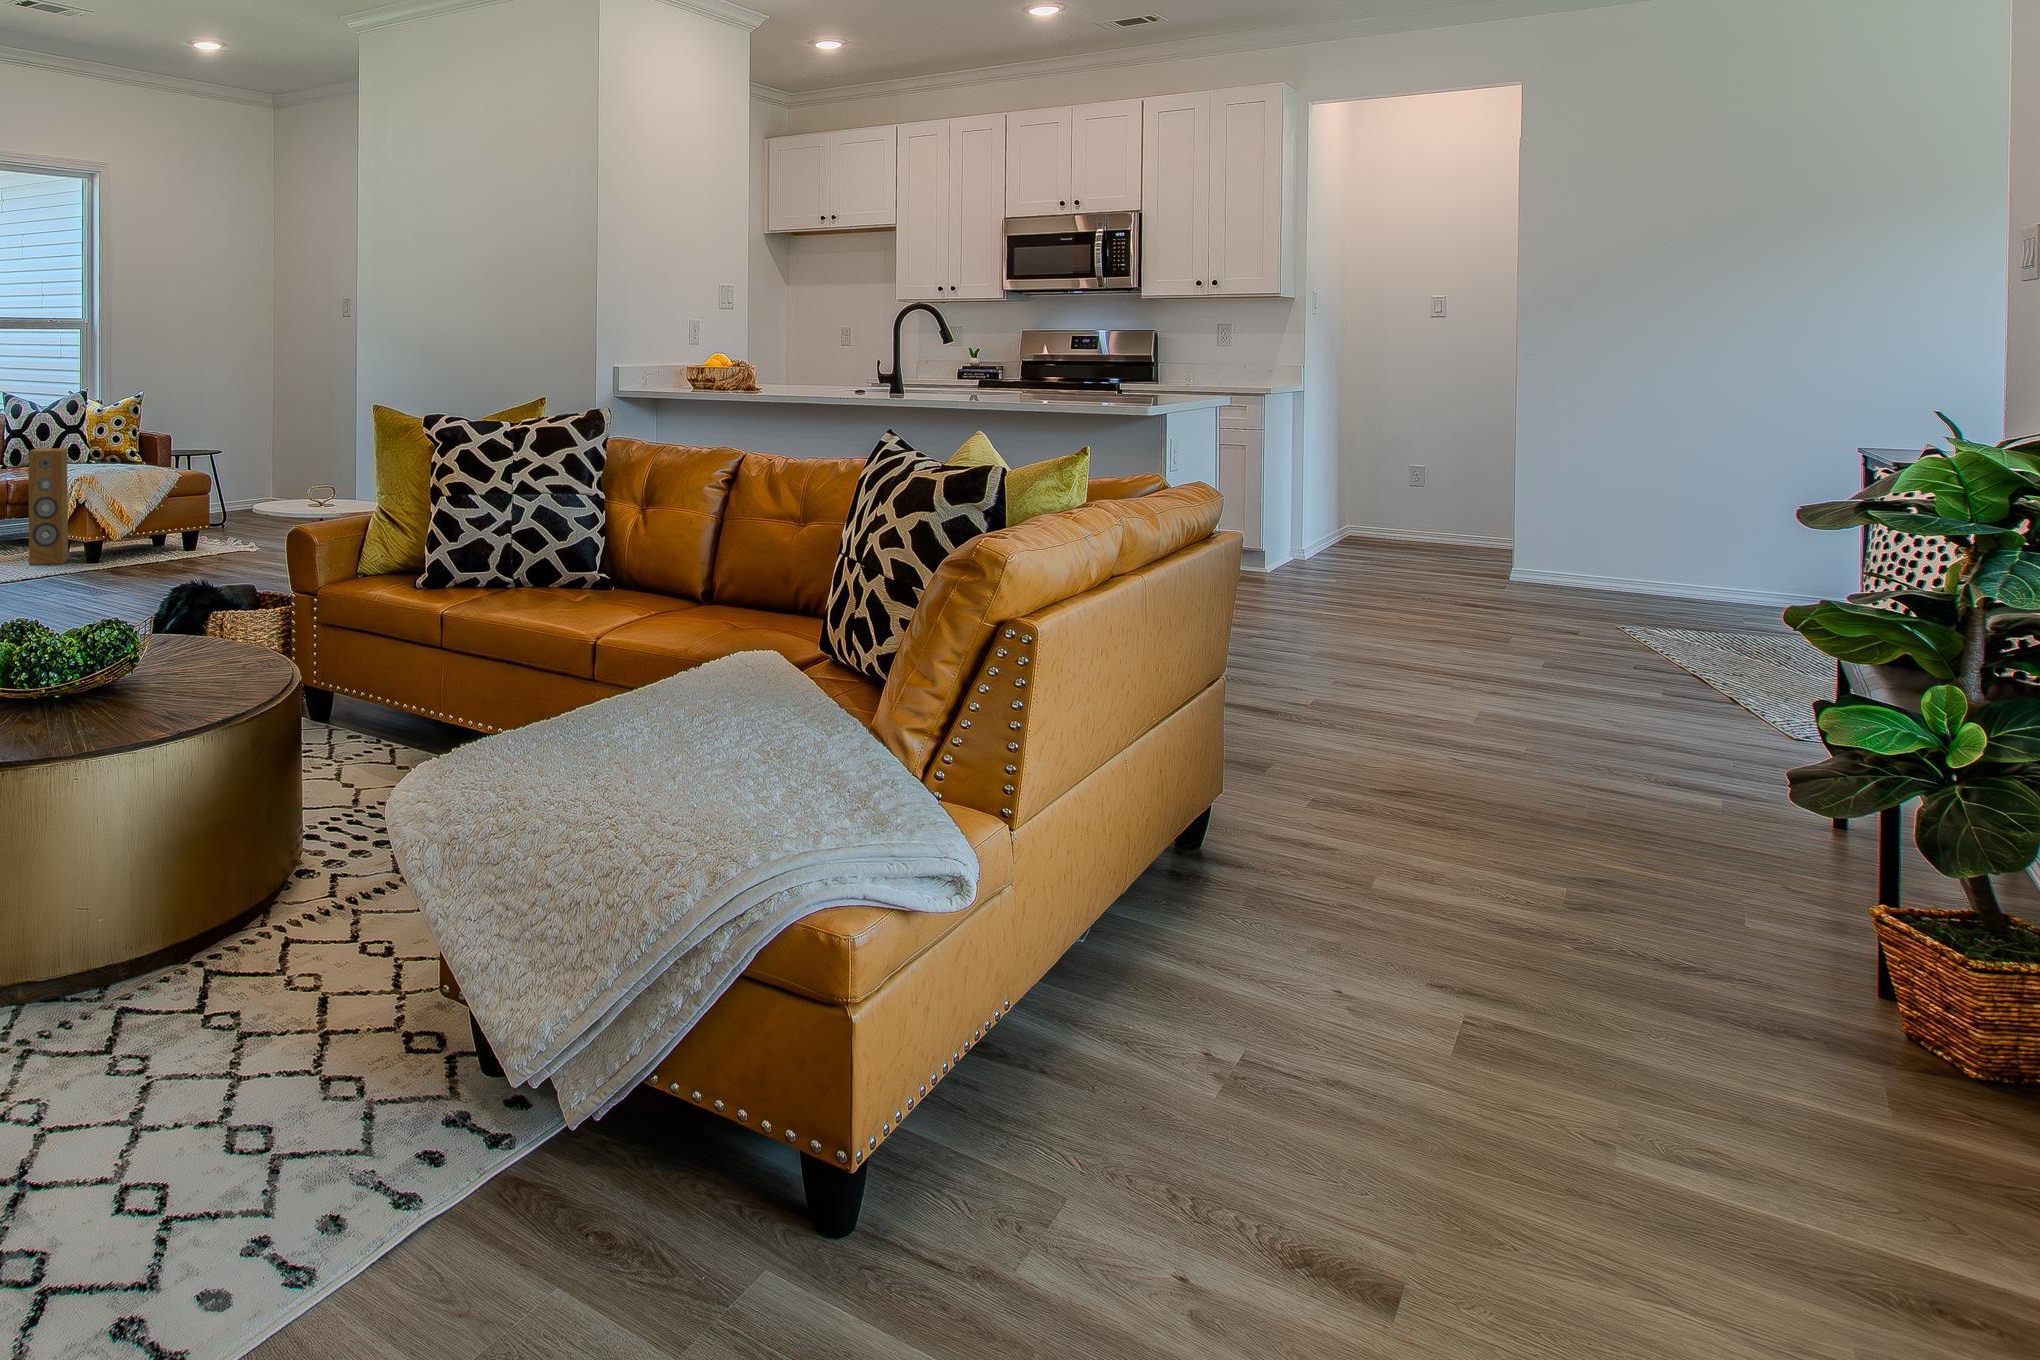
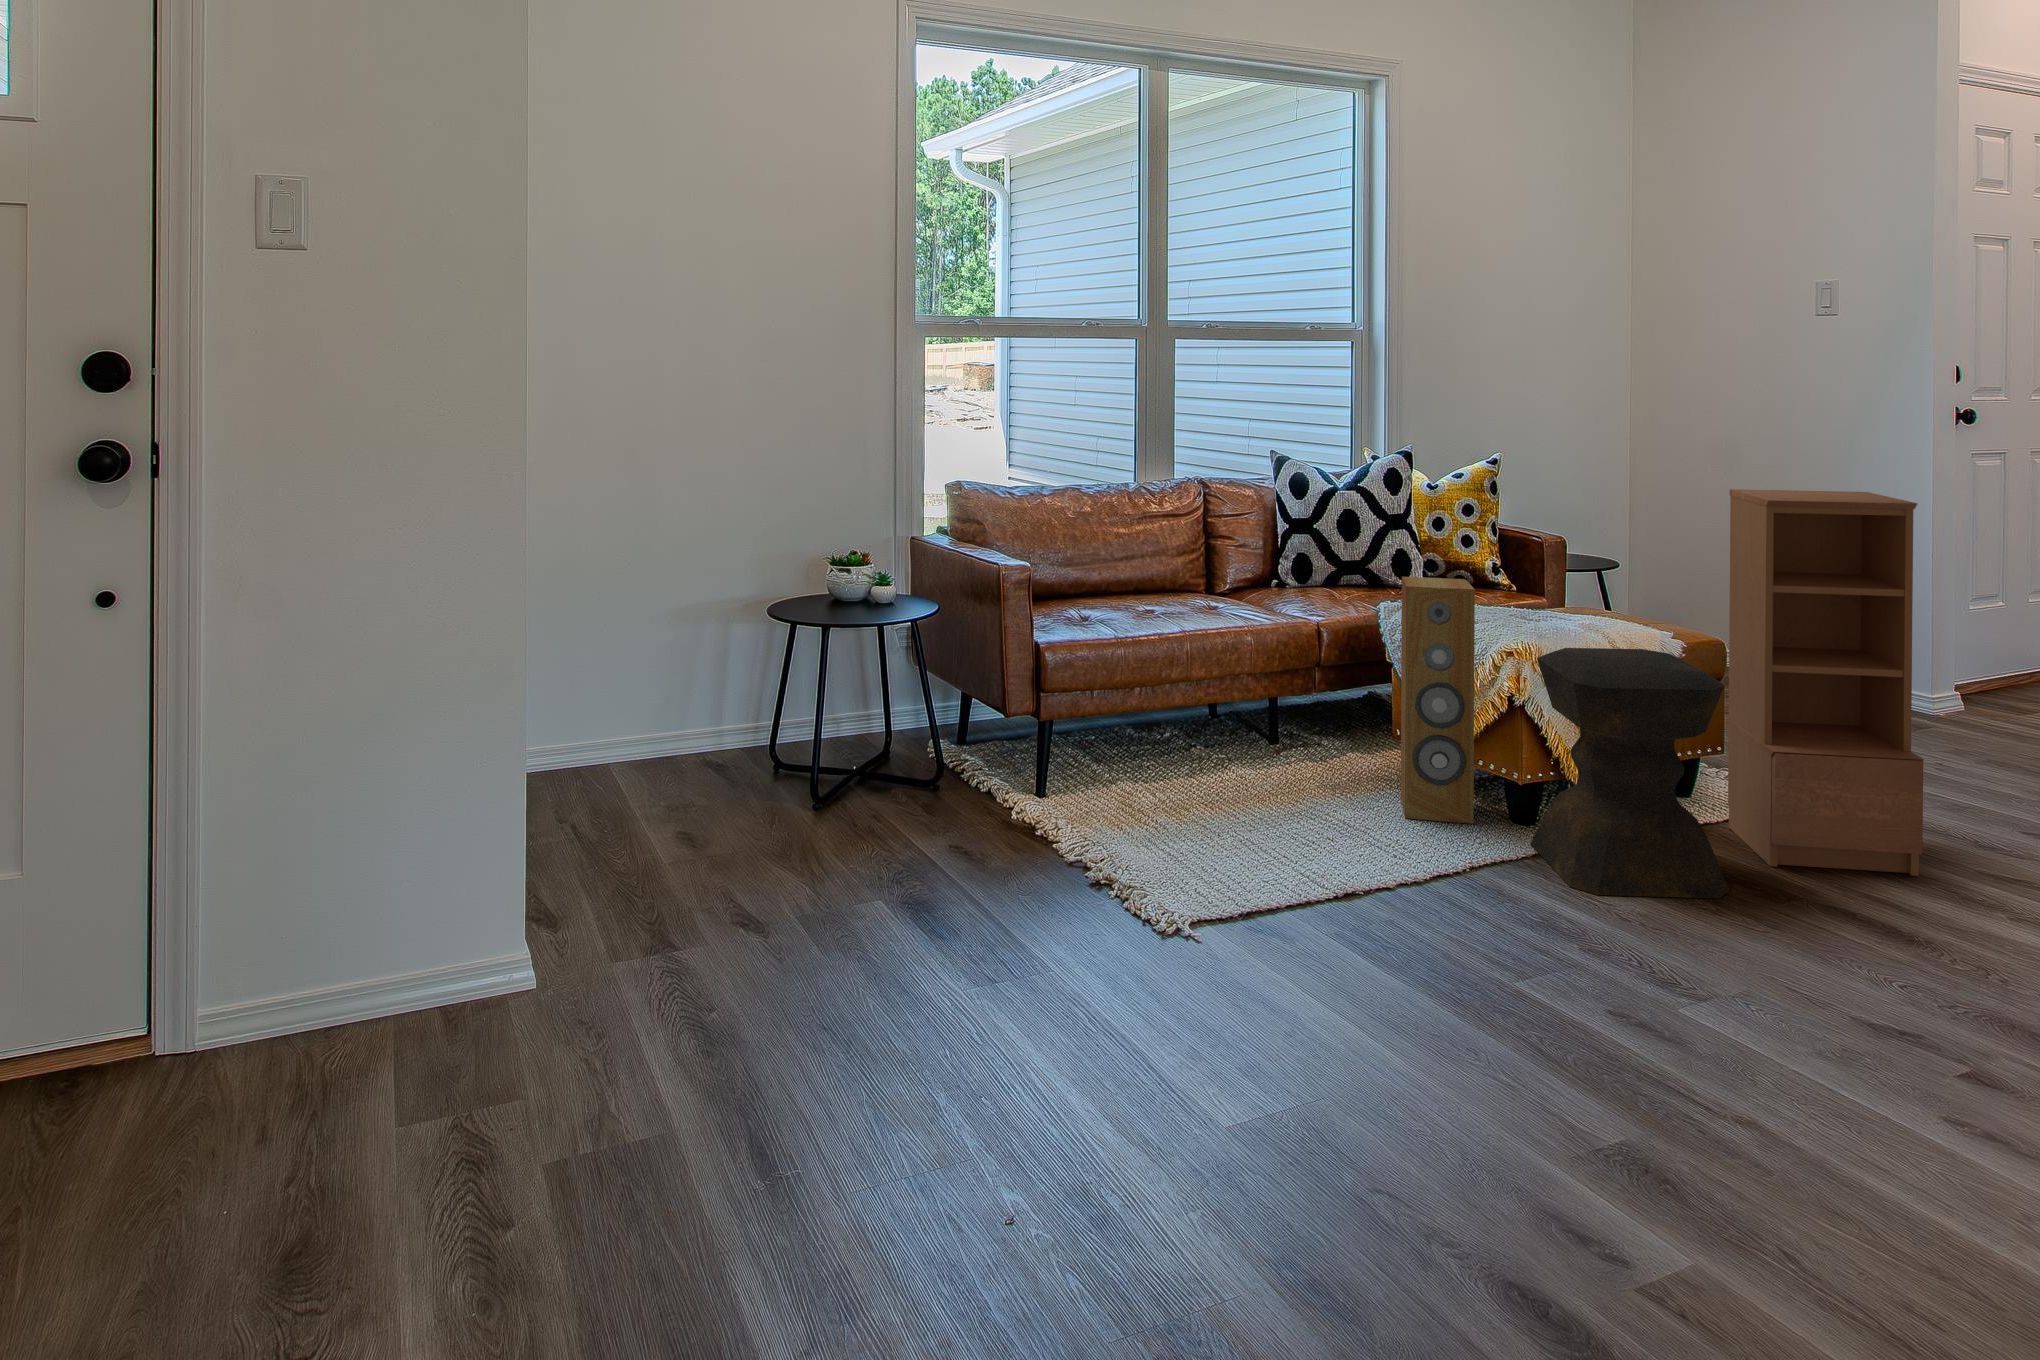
bookcase: none [187,400,249,564] -> present [1728,489,1924,876]
stool: none [83,473,156,576] -> present [1531,648,1730,899]

